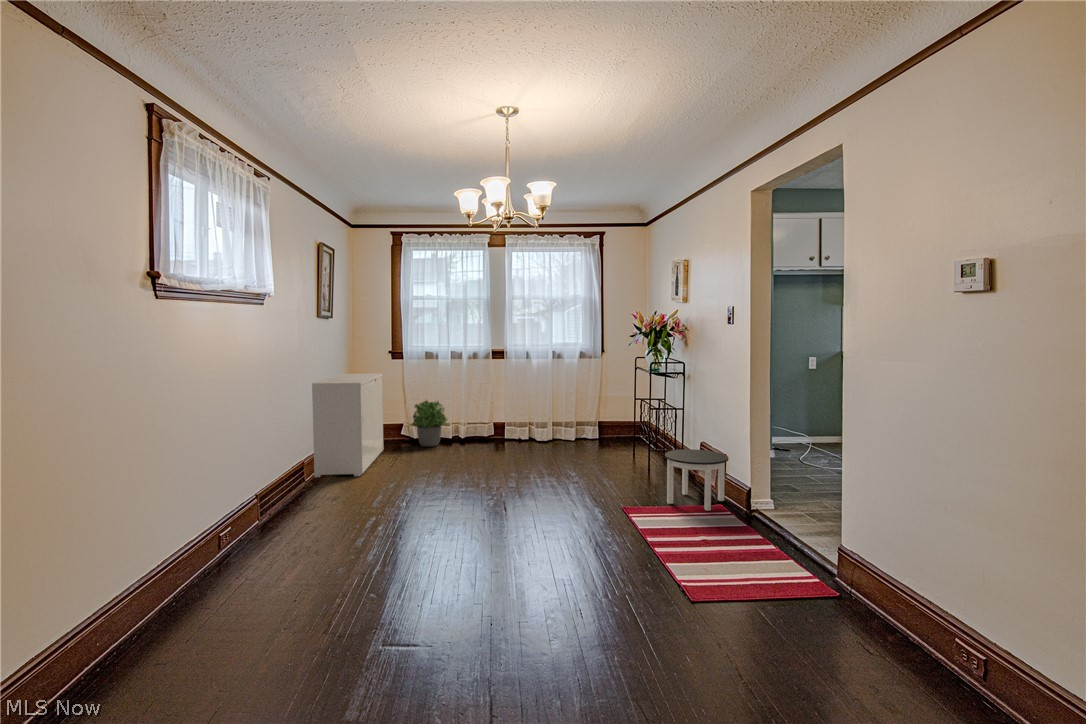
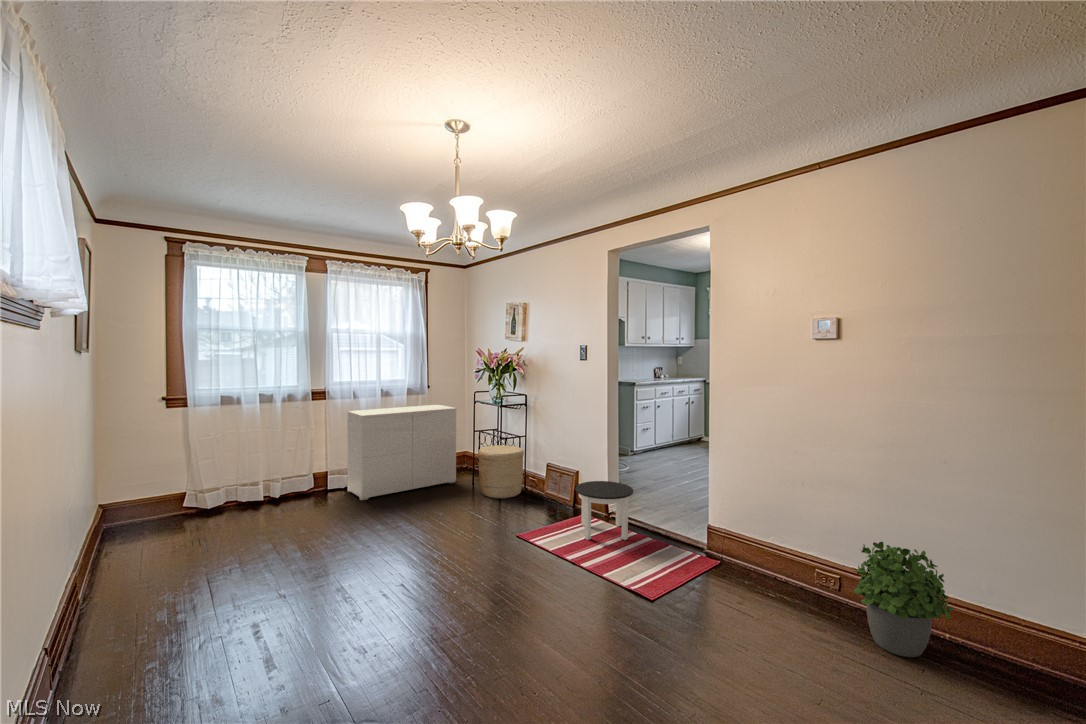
cabinet: present [312,374,383,477] -> present [347,405,456,500]
potted plant: present [412,400,447,447] -> present [854,542,953,657]
woven basket: none [622,412,670,465] -> present [478,445,524,498]

